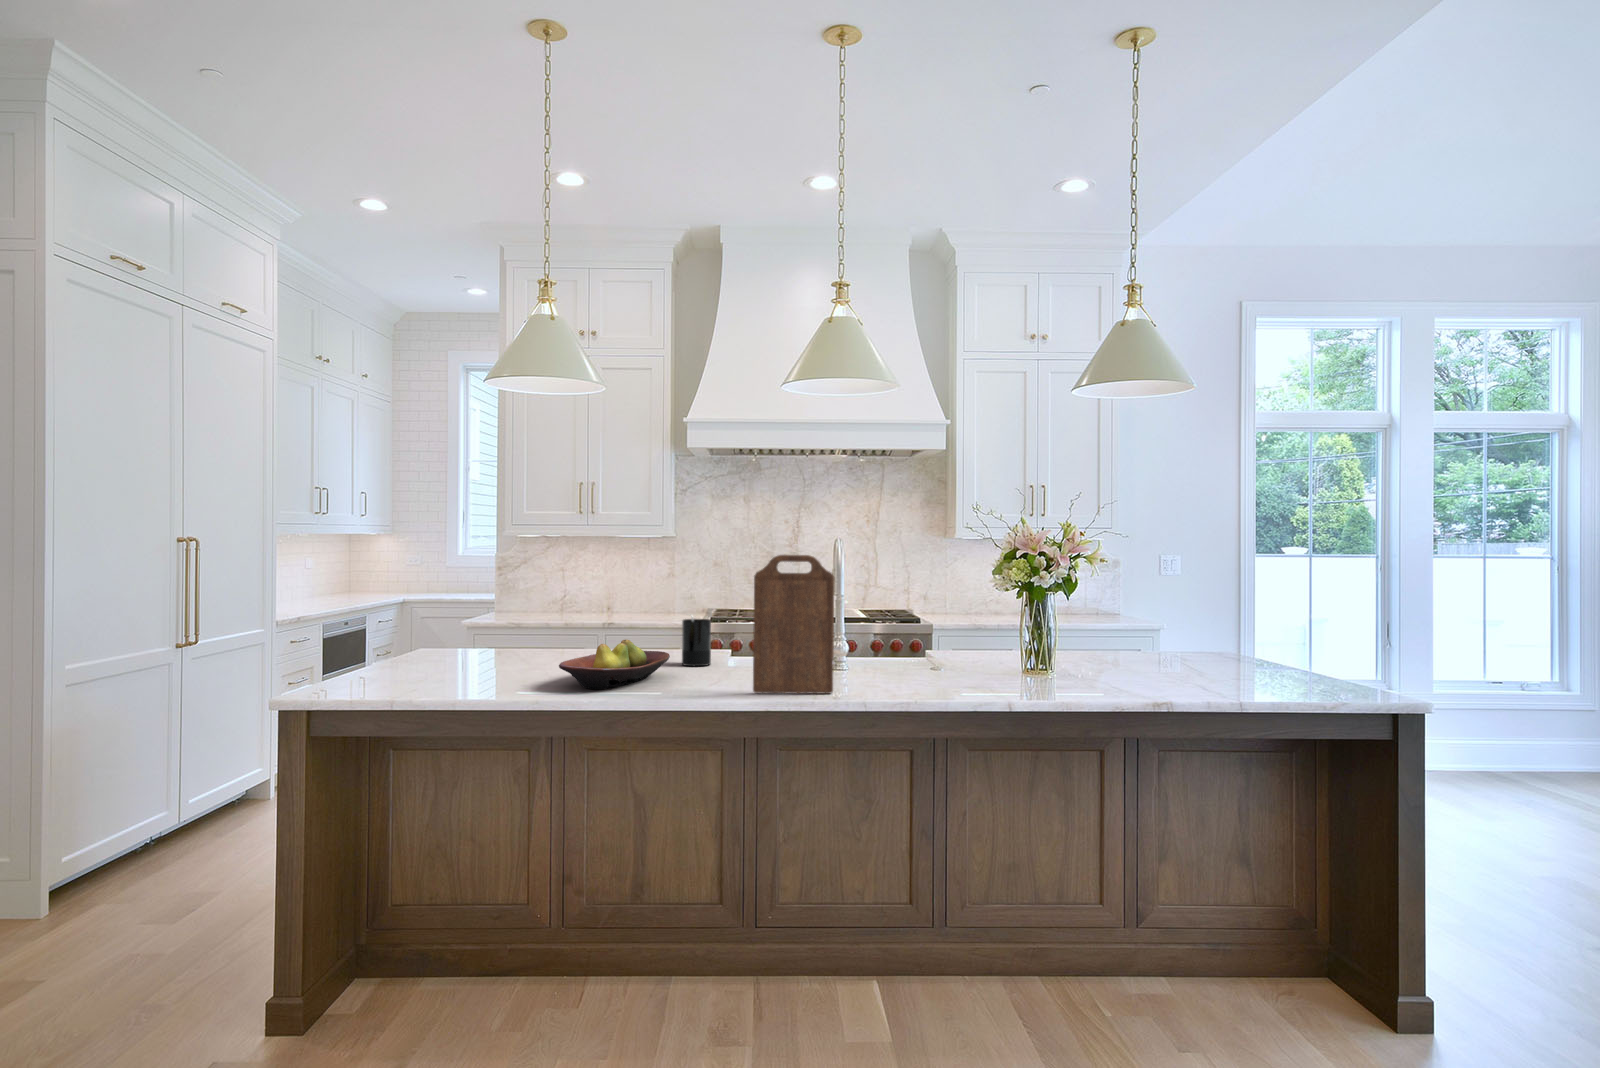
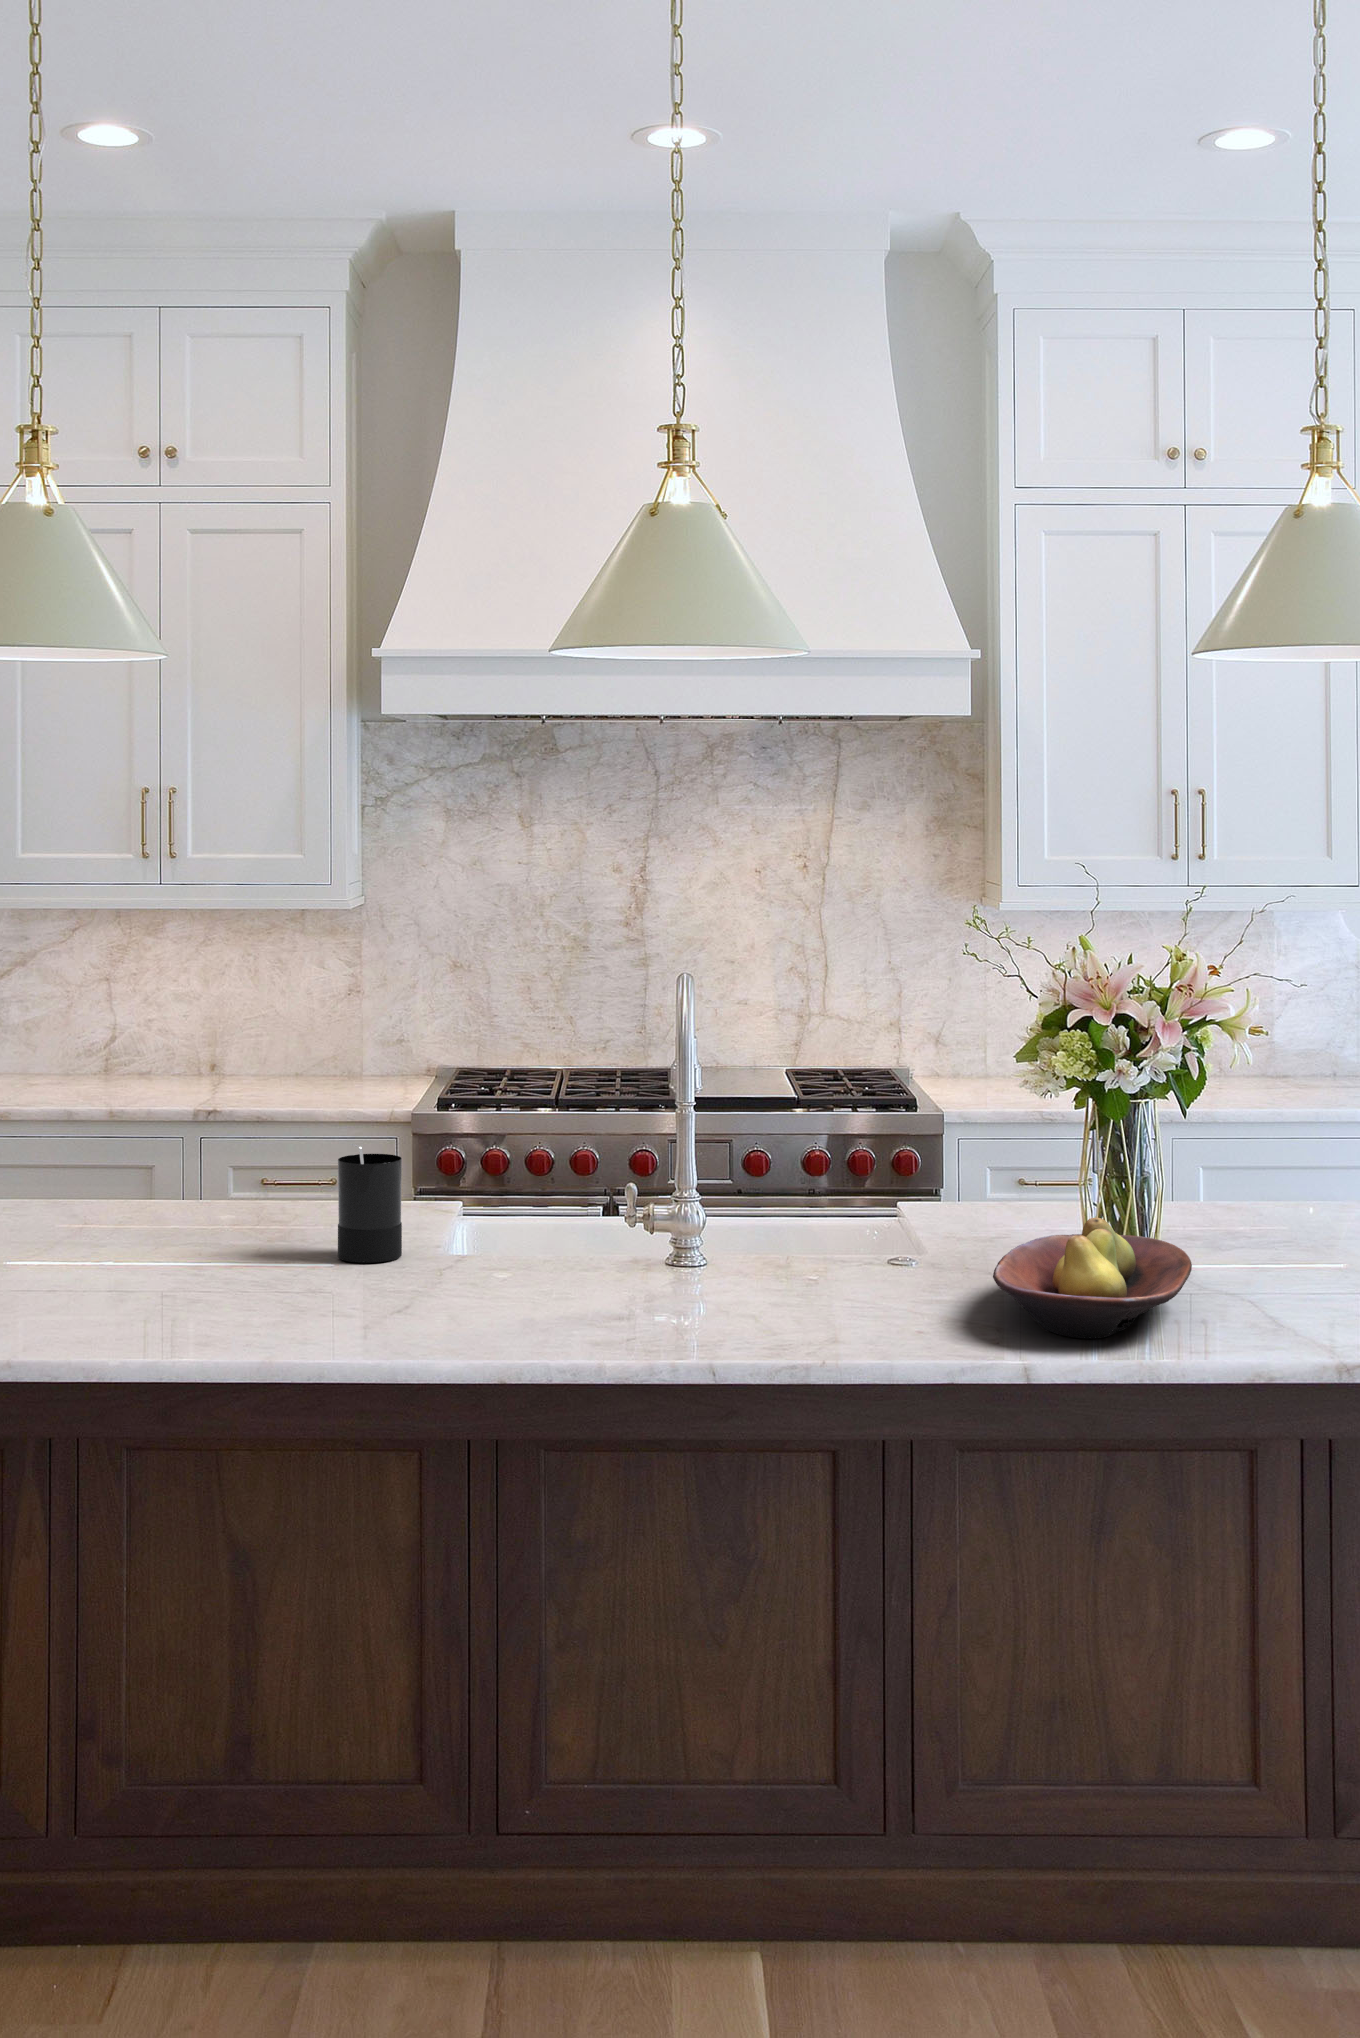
cutting board: present [753,555,834,694] -> none [470,1048,646,1350]
fruit bowl: present [559,639,670,689] -> present [993,1218,1192,1339]

